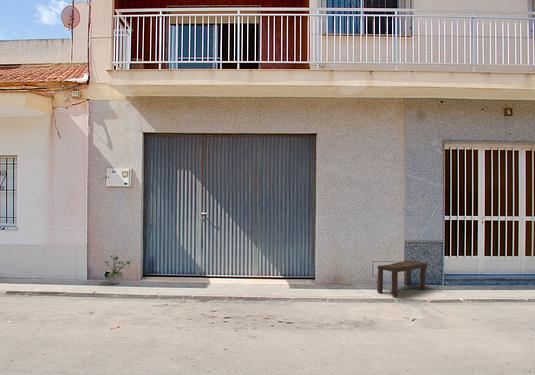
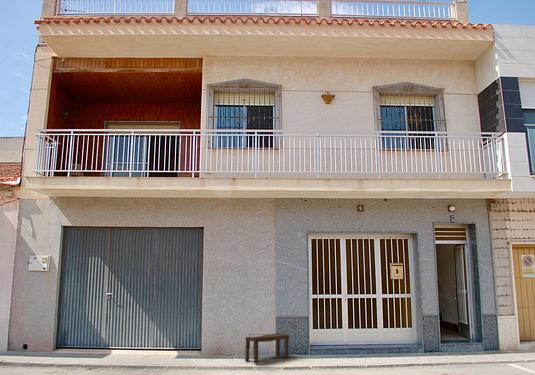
potted plant: present [105,256,130,284] -> none [17,325,45,356]

